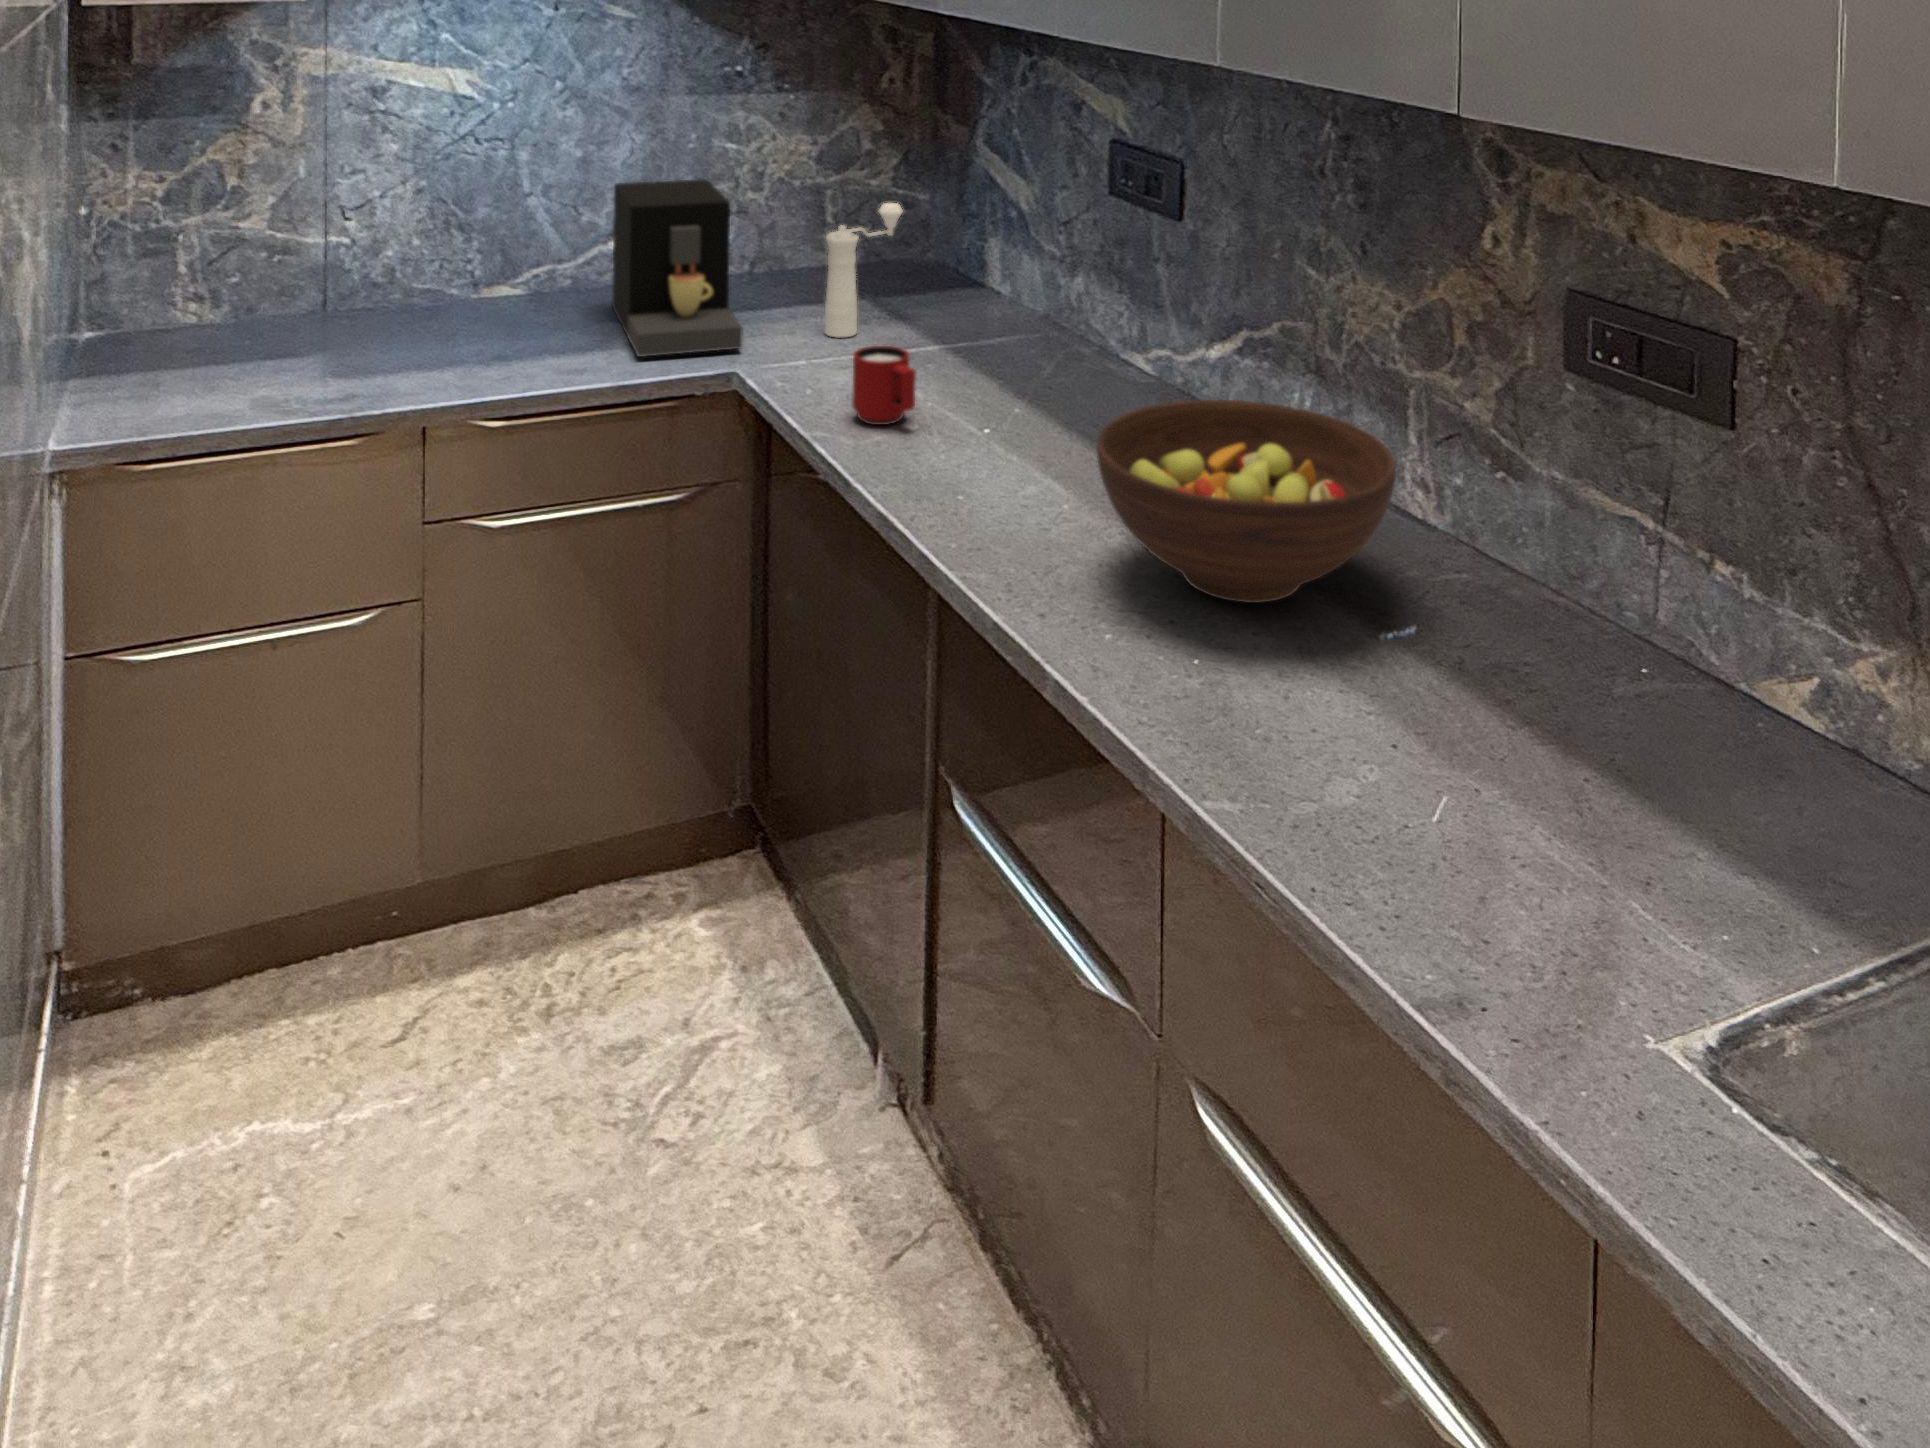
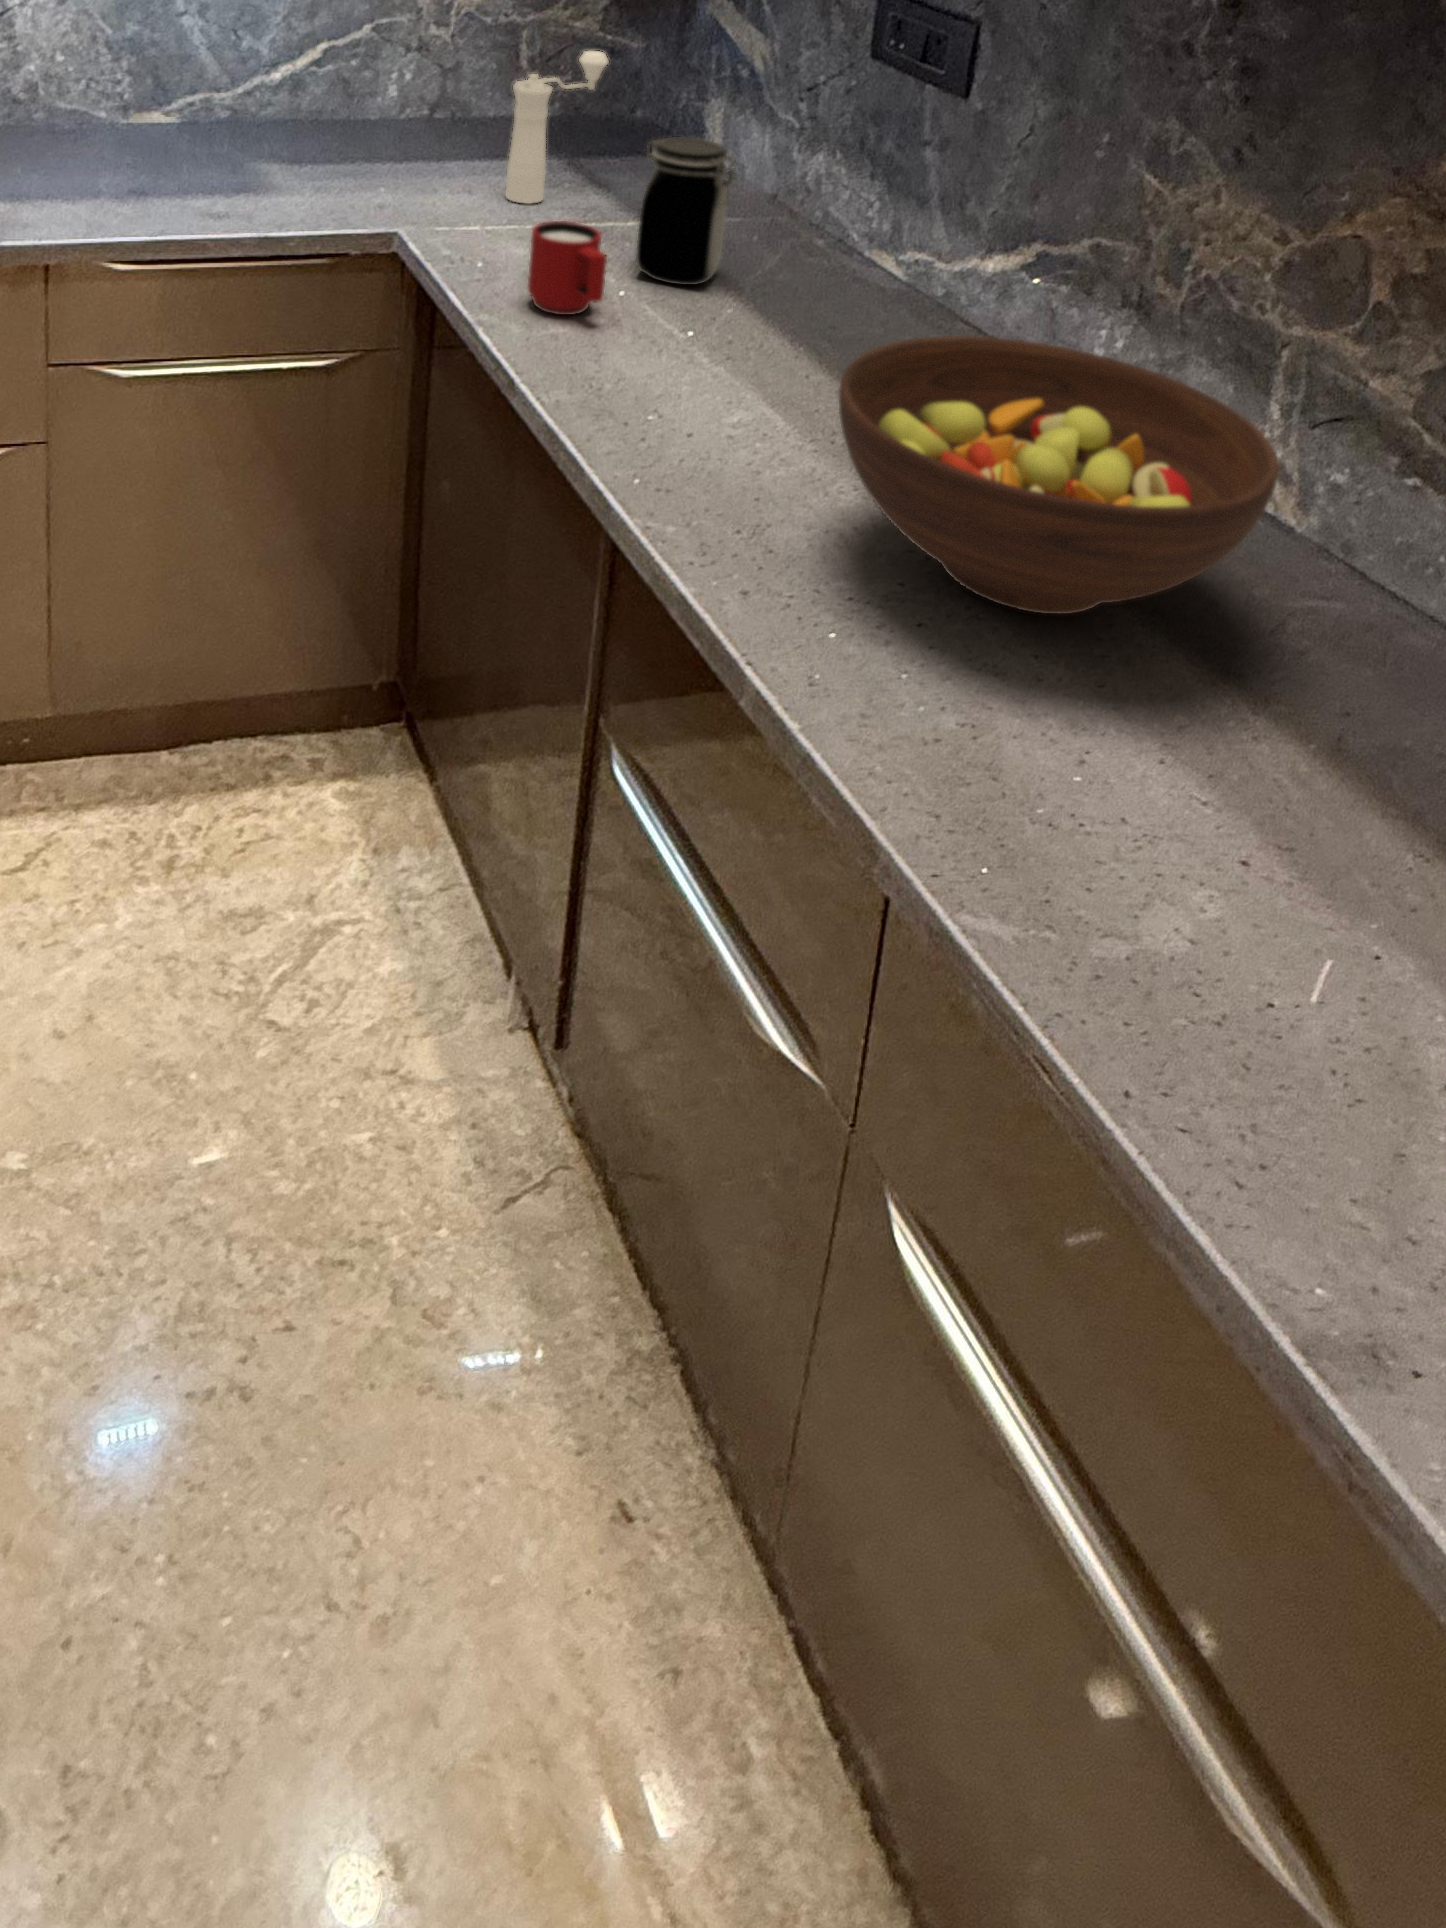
coffee maker: present [612,179,743,357] -> none [269,7,408,207]
jar: none [938,269,1011,392] -> present [636,137,735,285]

